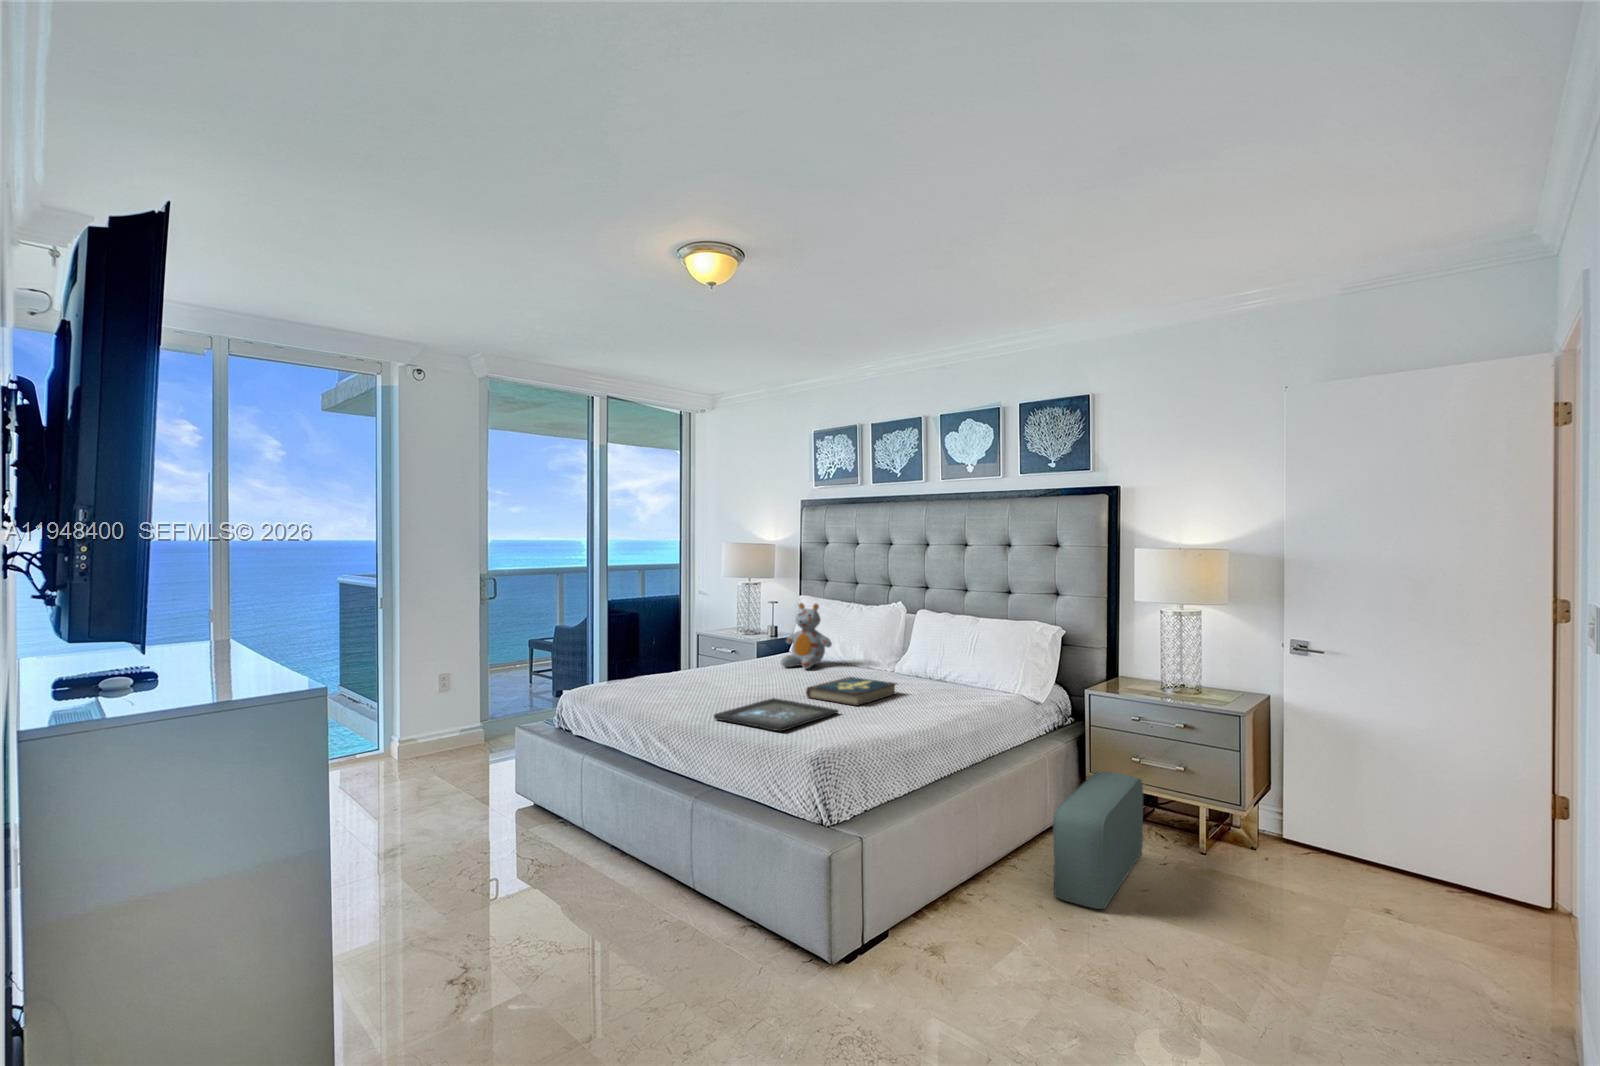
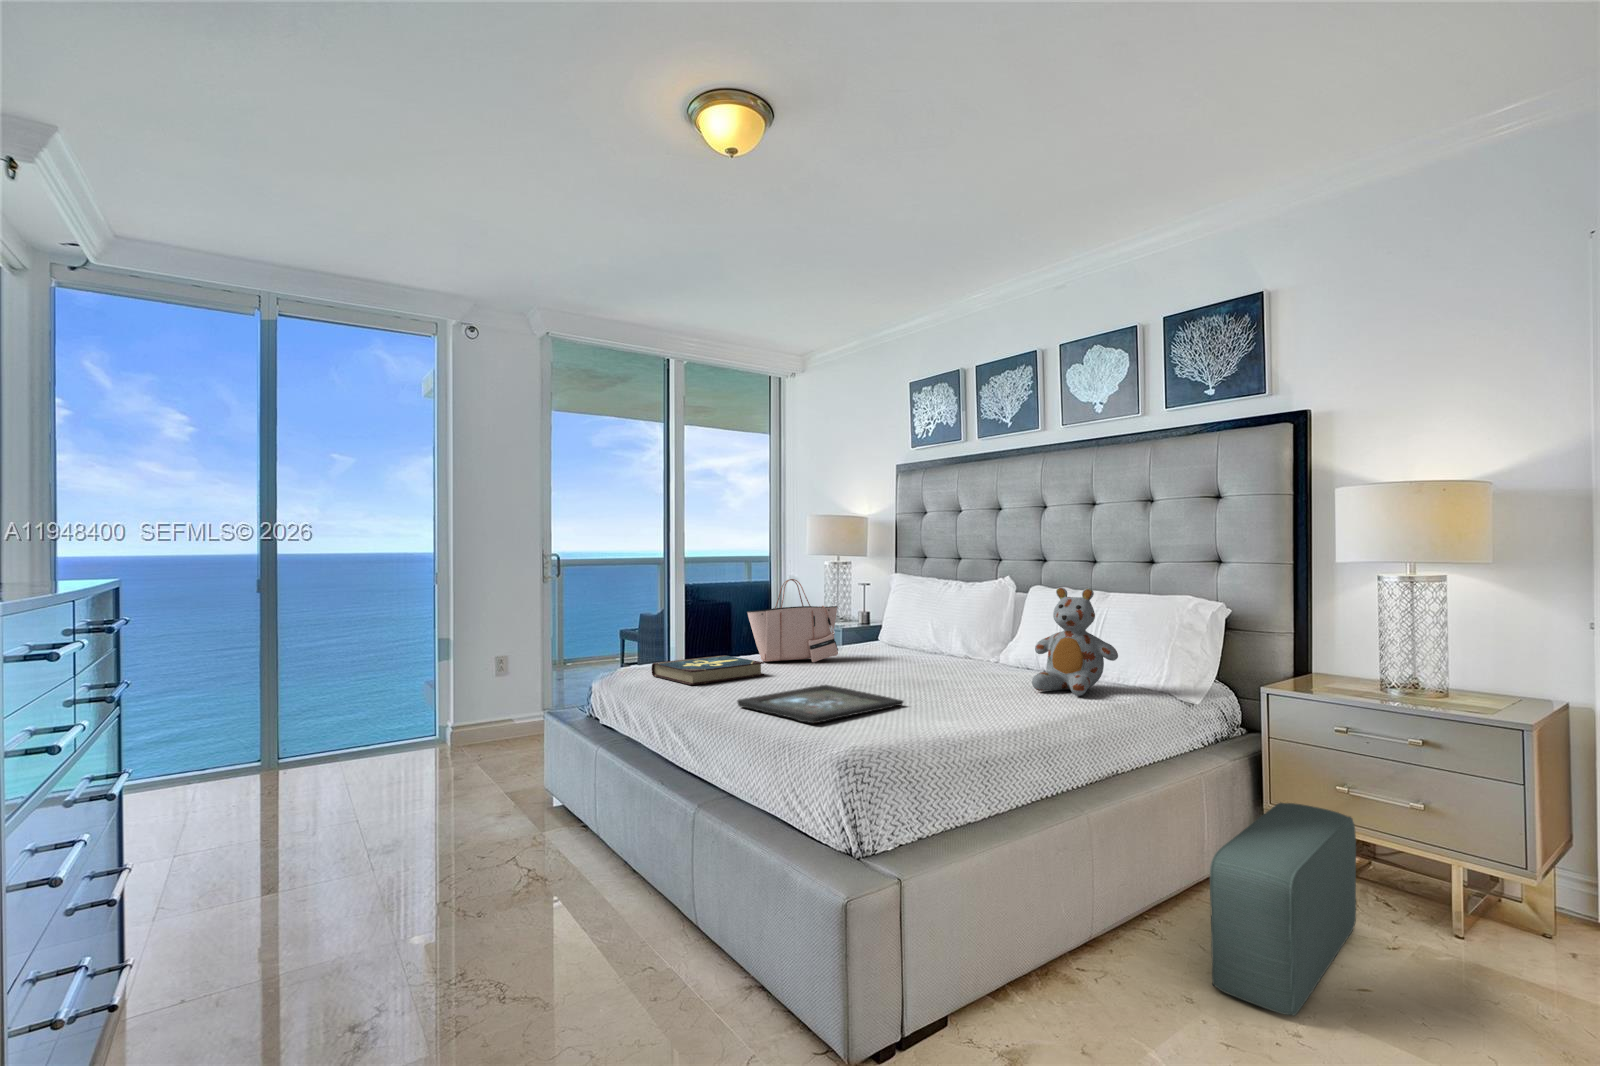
stuffed bear: present [781,603,832,669] -> present [1032,587,1118,696]
tote bag: none [693,608,768,677] -> present [747,579,838,662]
book: present [806,677,896,706] -> present [652,655,764,685]

